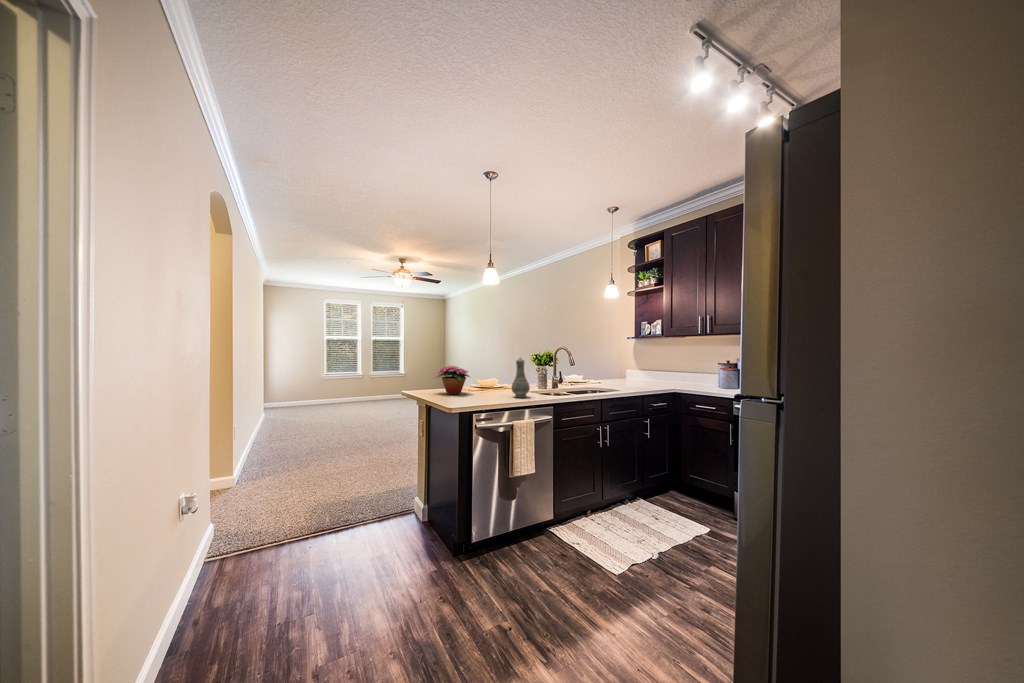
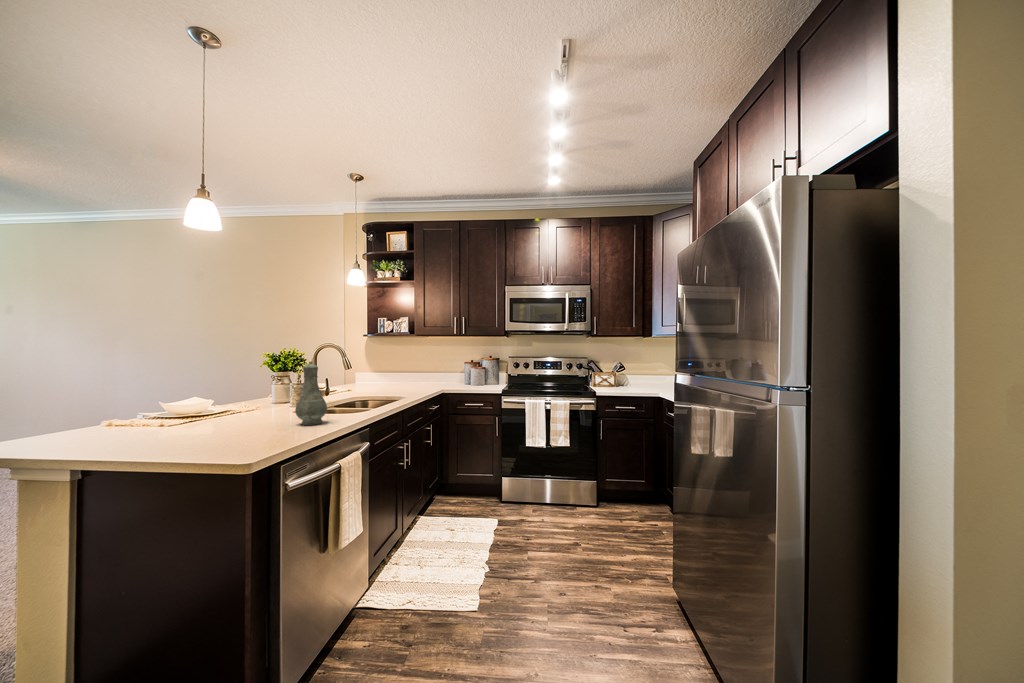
flower arrangement: present [436,366,469,395] -> none [105,383,217,443]

